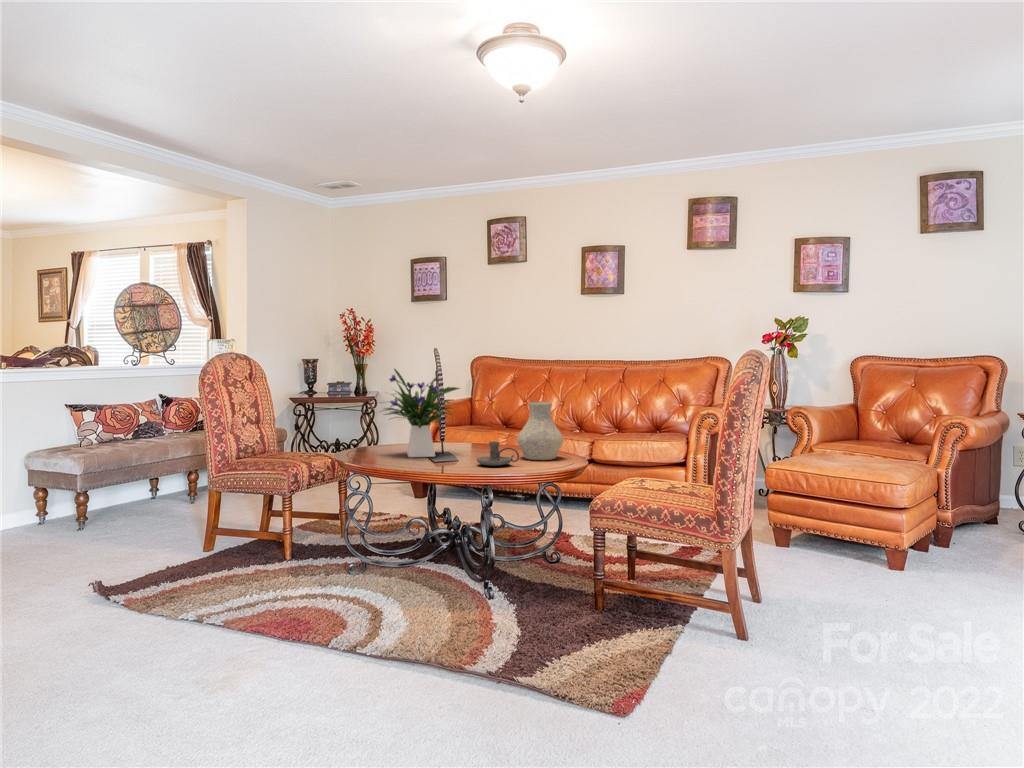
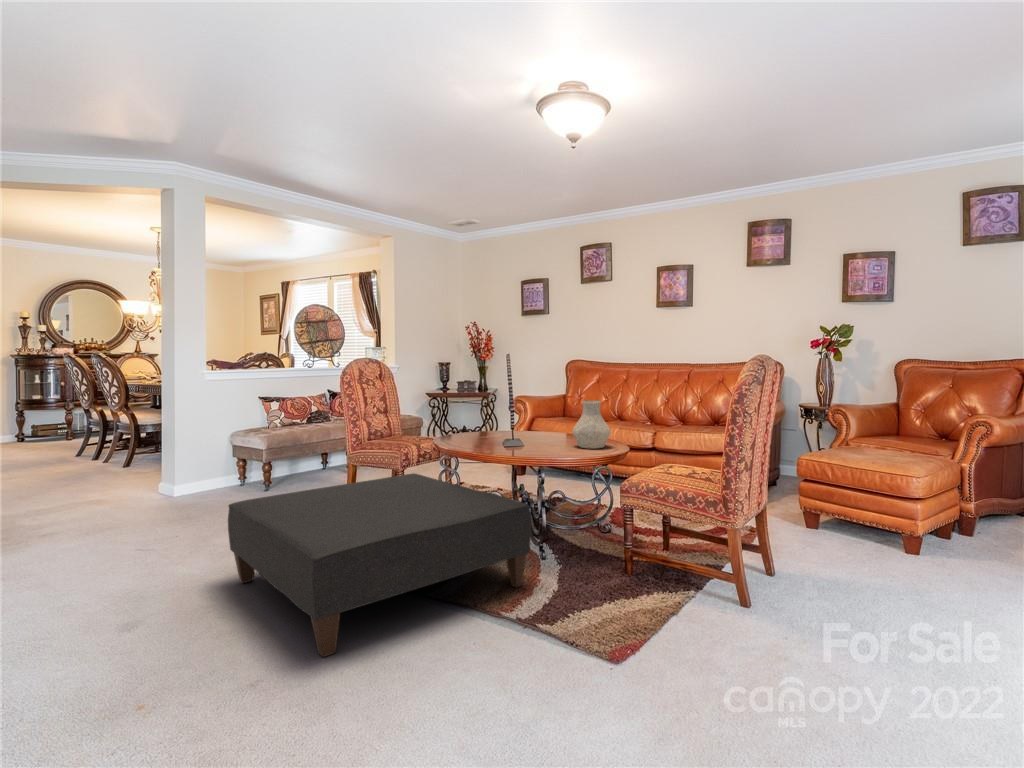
flower arrangement: present [383,369,459,457] -> none [465,373,530,443]
candle holder: present [477,441,519,466] -> none [535,433,569,453]
ottoman: none [69,499,485,733] -> present [228,473,531,657]

